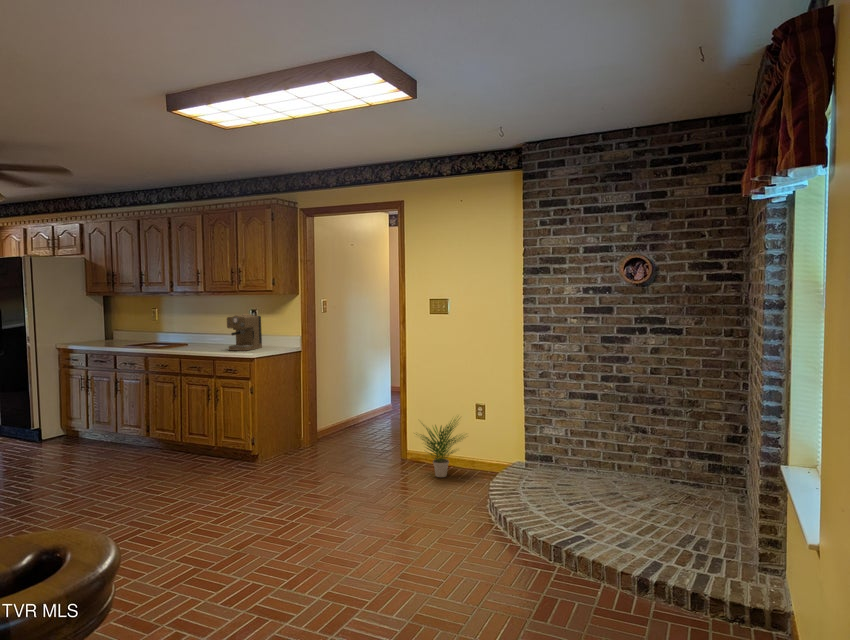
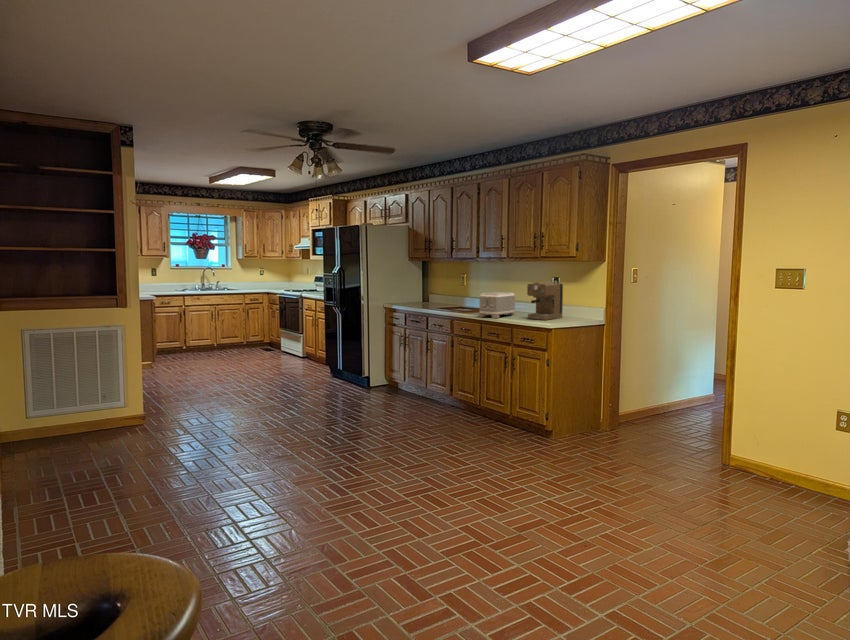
toaster: none [176,326,216,352] -> present [479,292,515,318]
potted plant: present [416,420,462,477] -> none [741,418,827,500]

